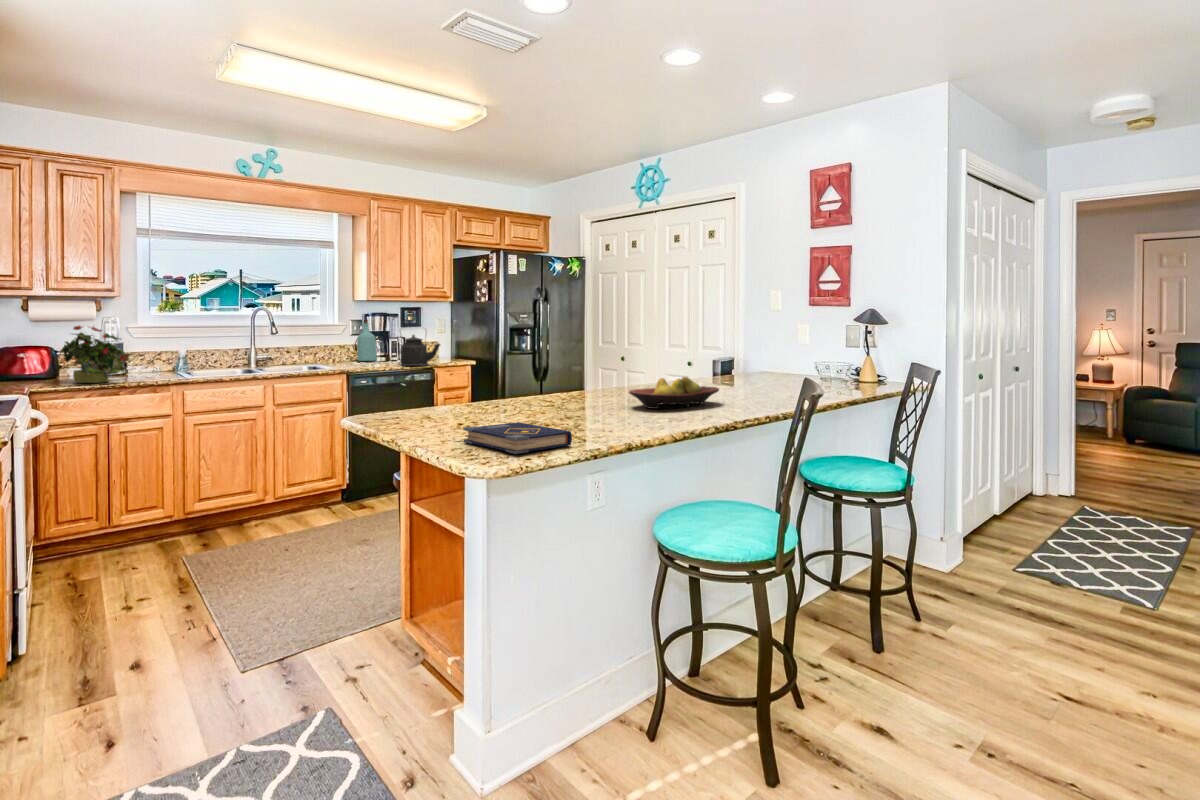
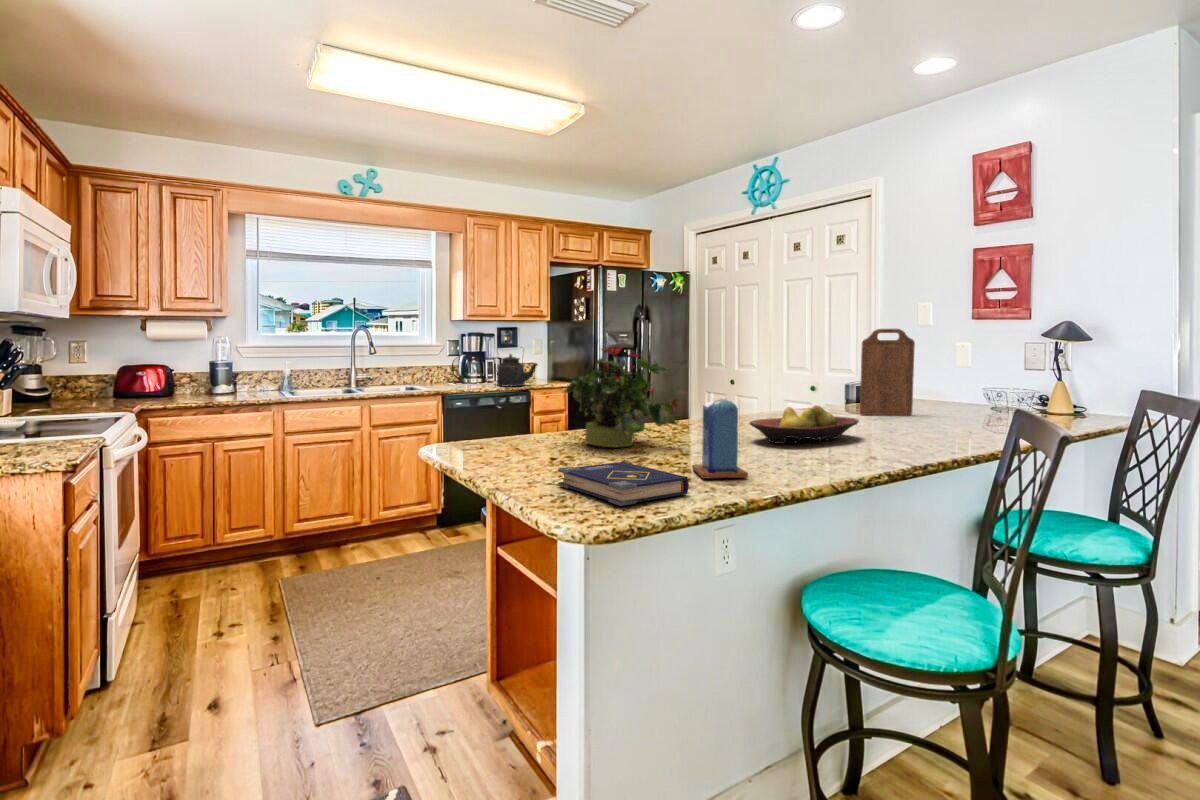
cutting board: none [727,312,771,386] -> present [860,329,915,415]
bottle: present [357,319,377,361] -> none [455,338,474,381]
potted plant: present [59,326,129,383] -> present [563,347,680,447]
candle: none [577,364,622,434] -> present [692,393,748,478]

